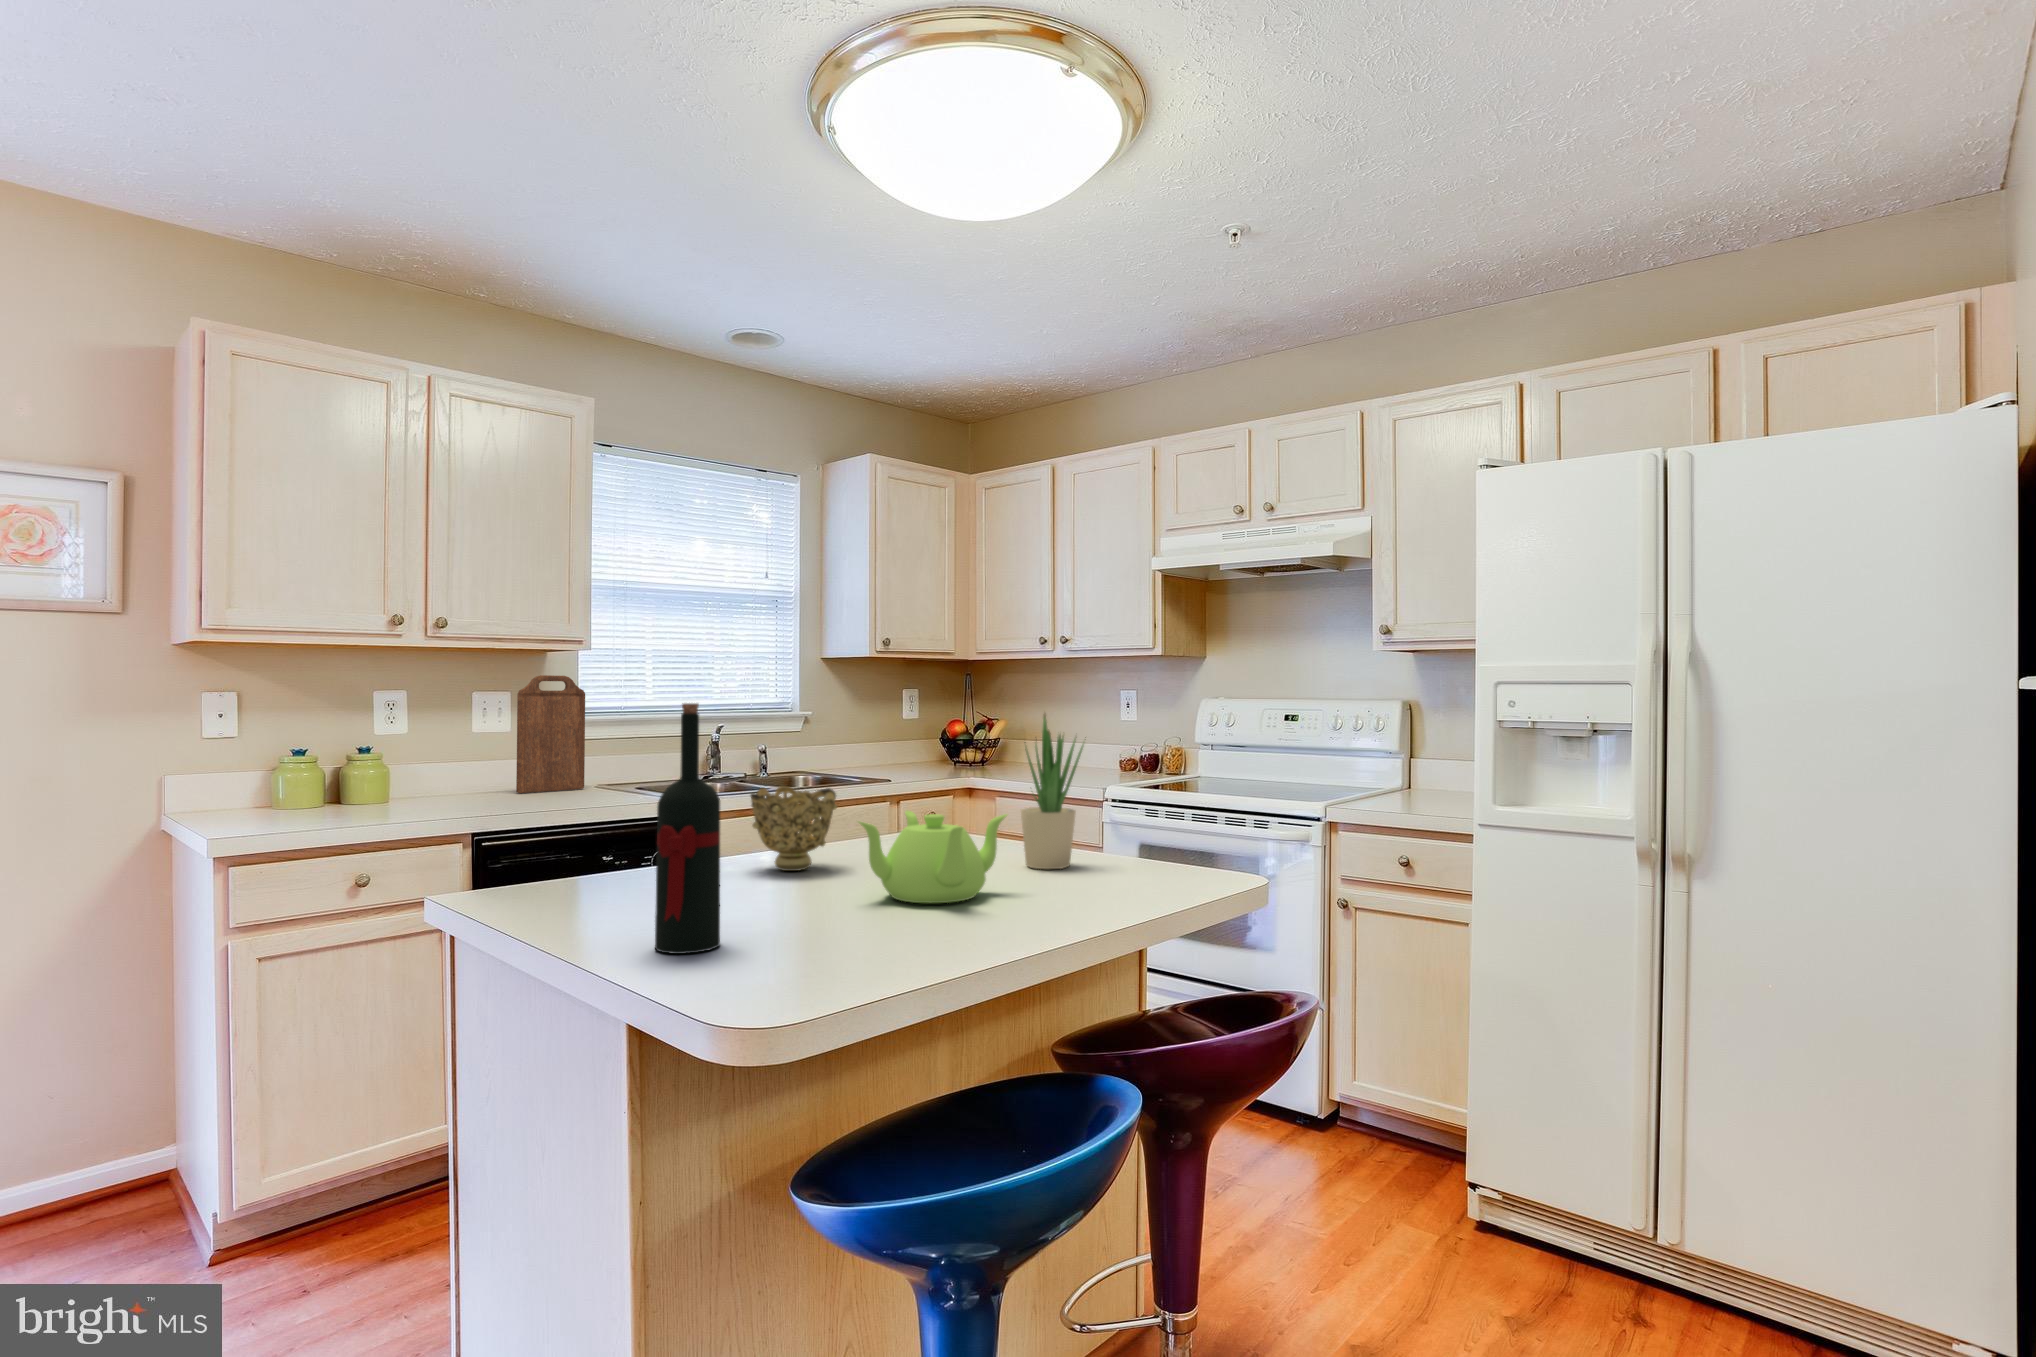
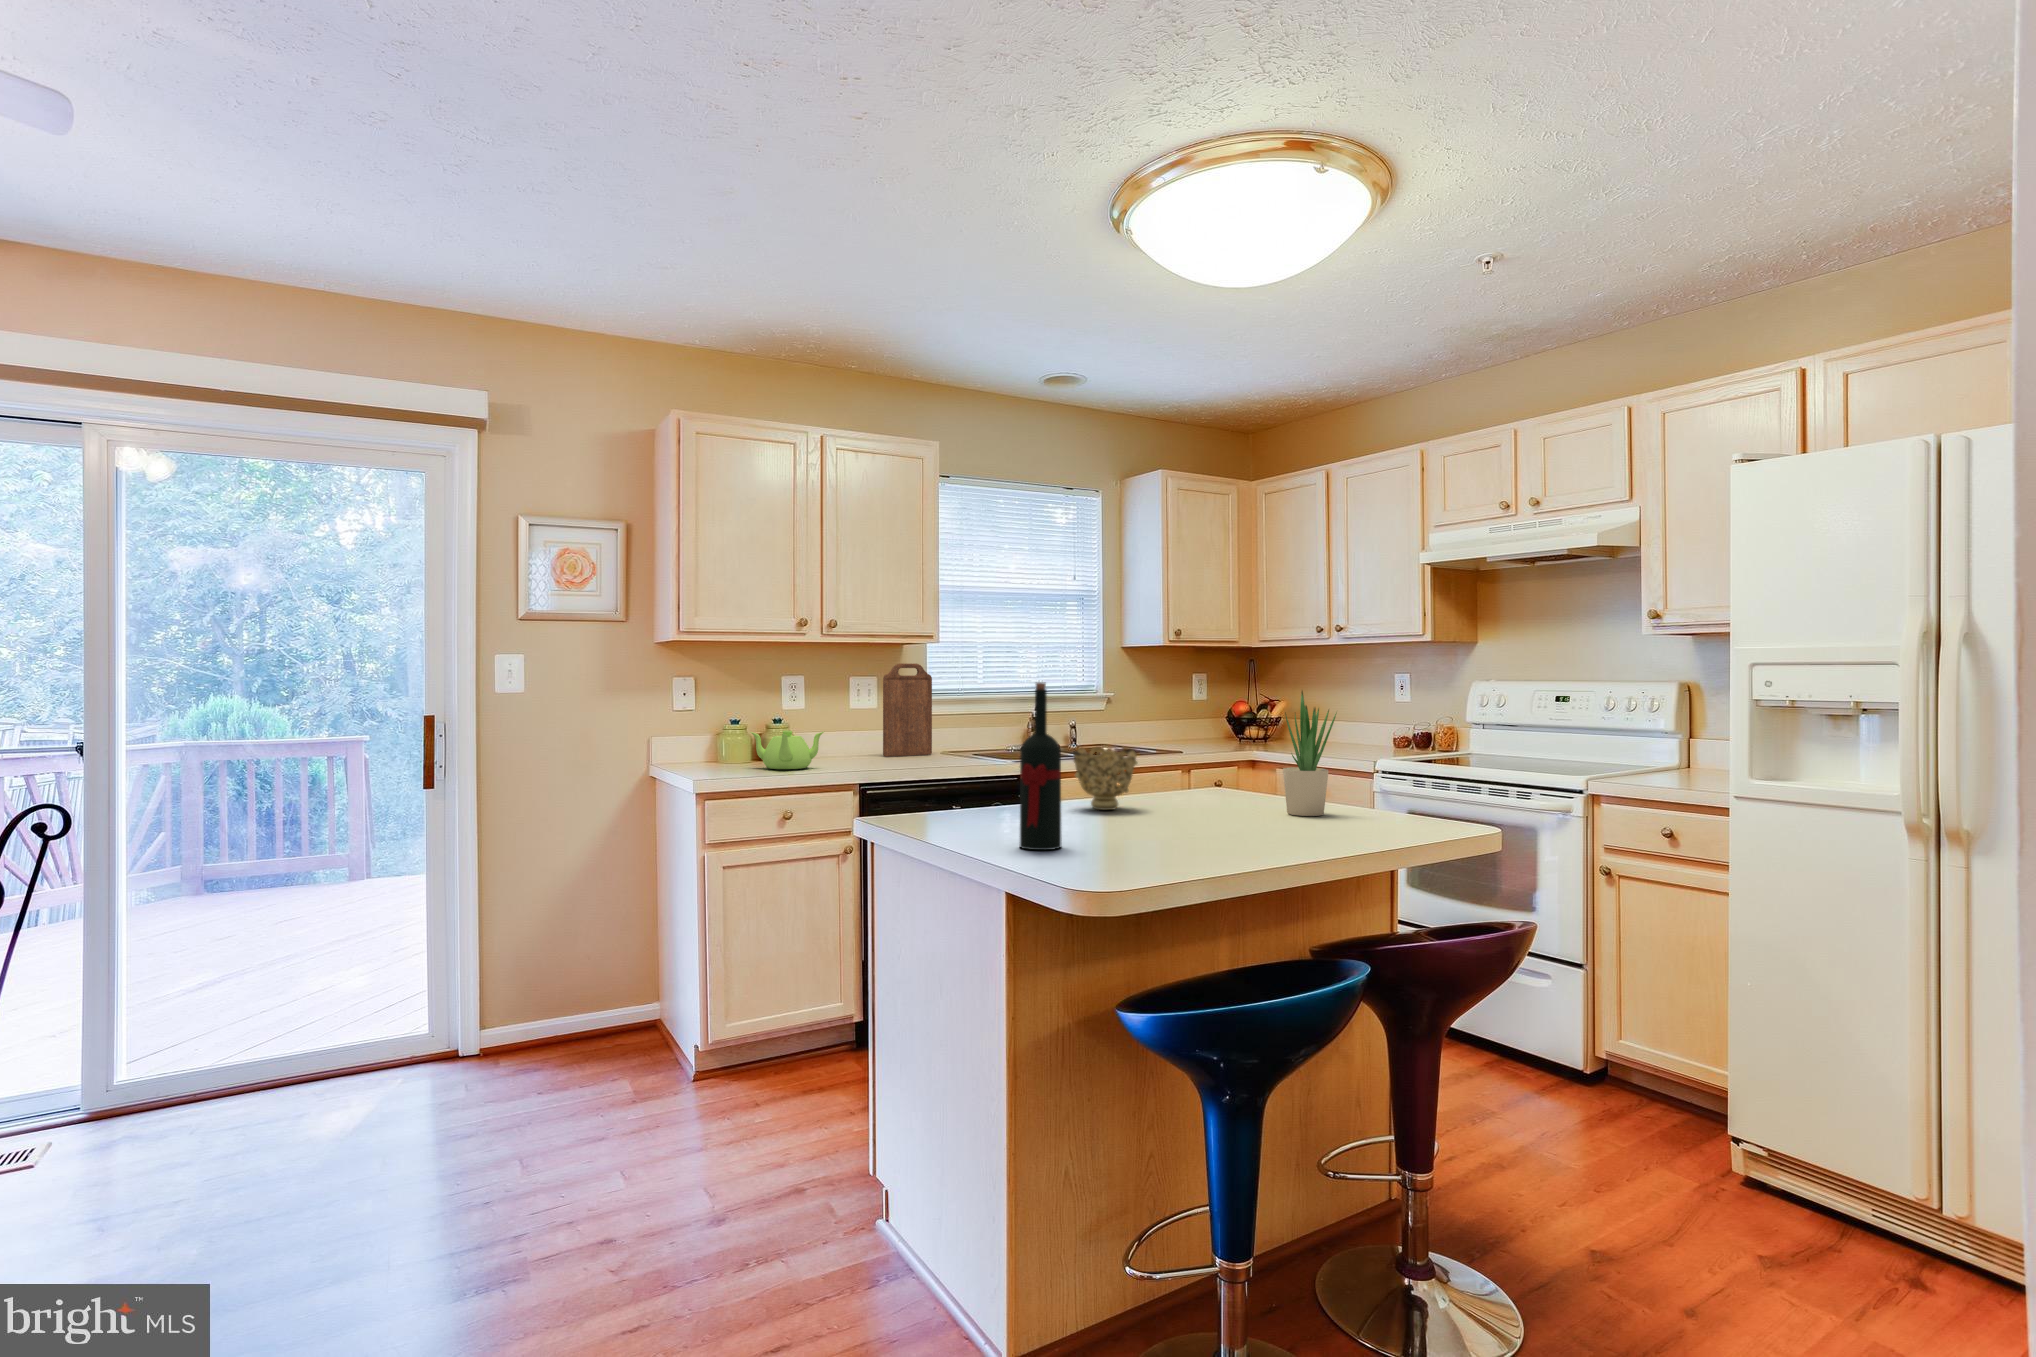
teapot: present [859,810,1007,903] -> present [750,730,824,769]

